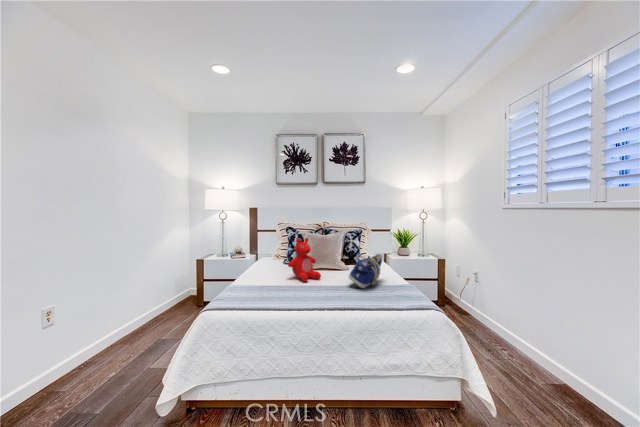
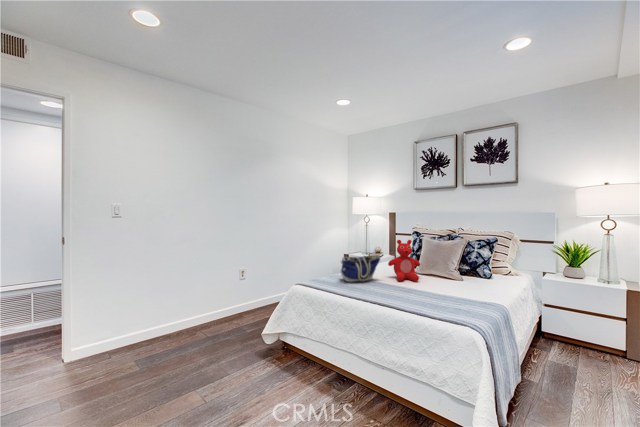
tote bag: present [348,254,383,288] -> present [340,255,380,282]

